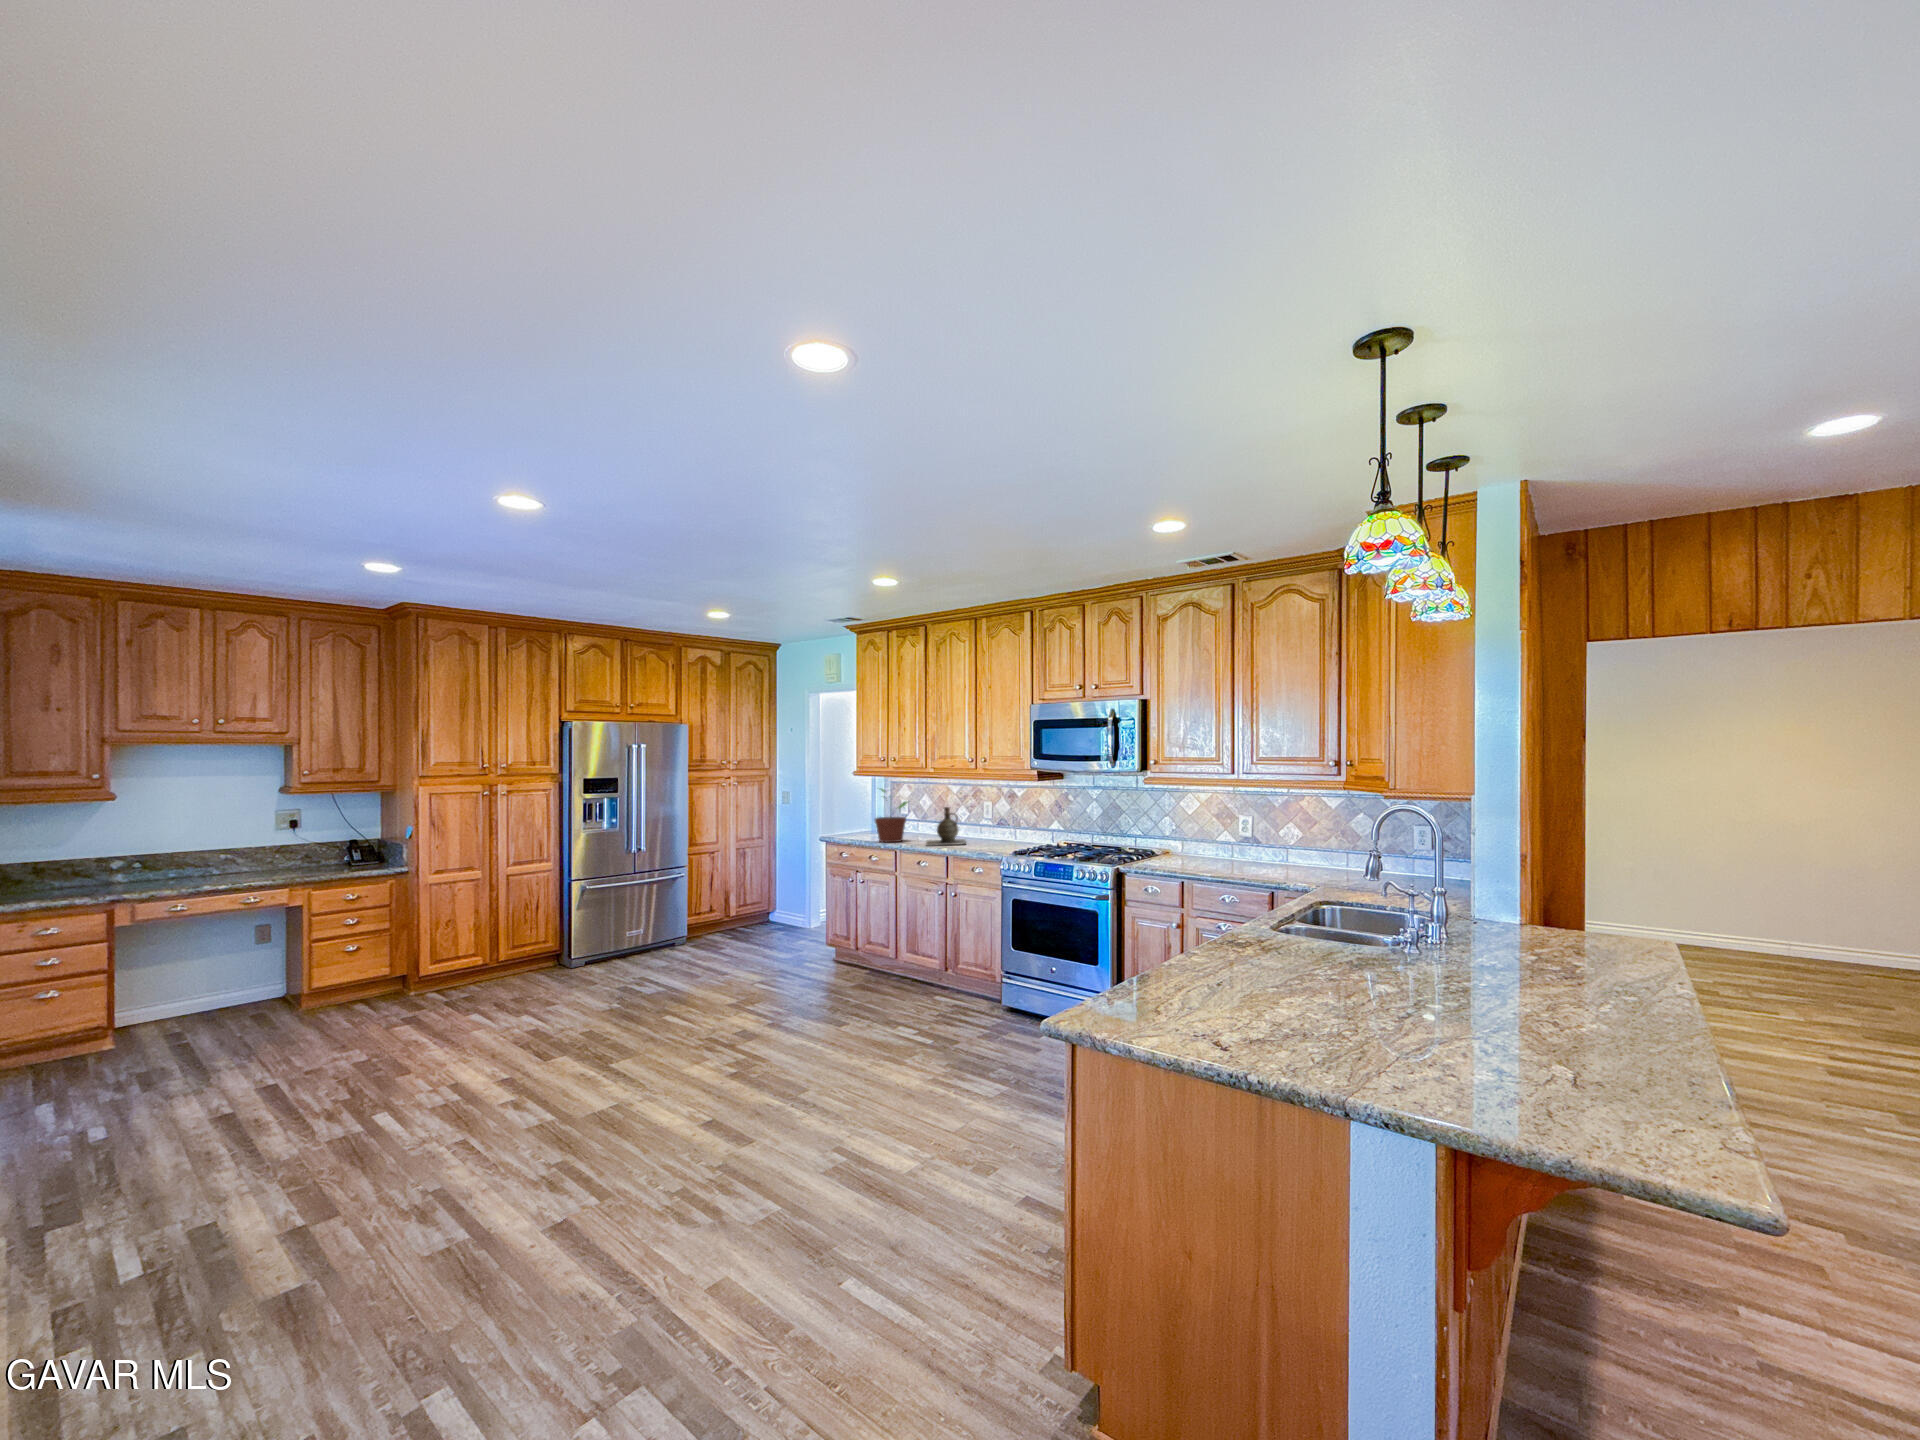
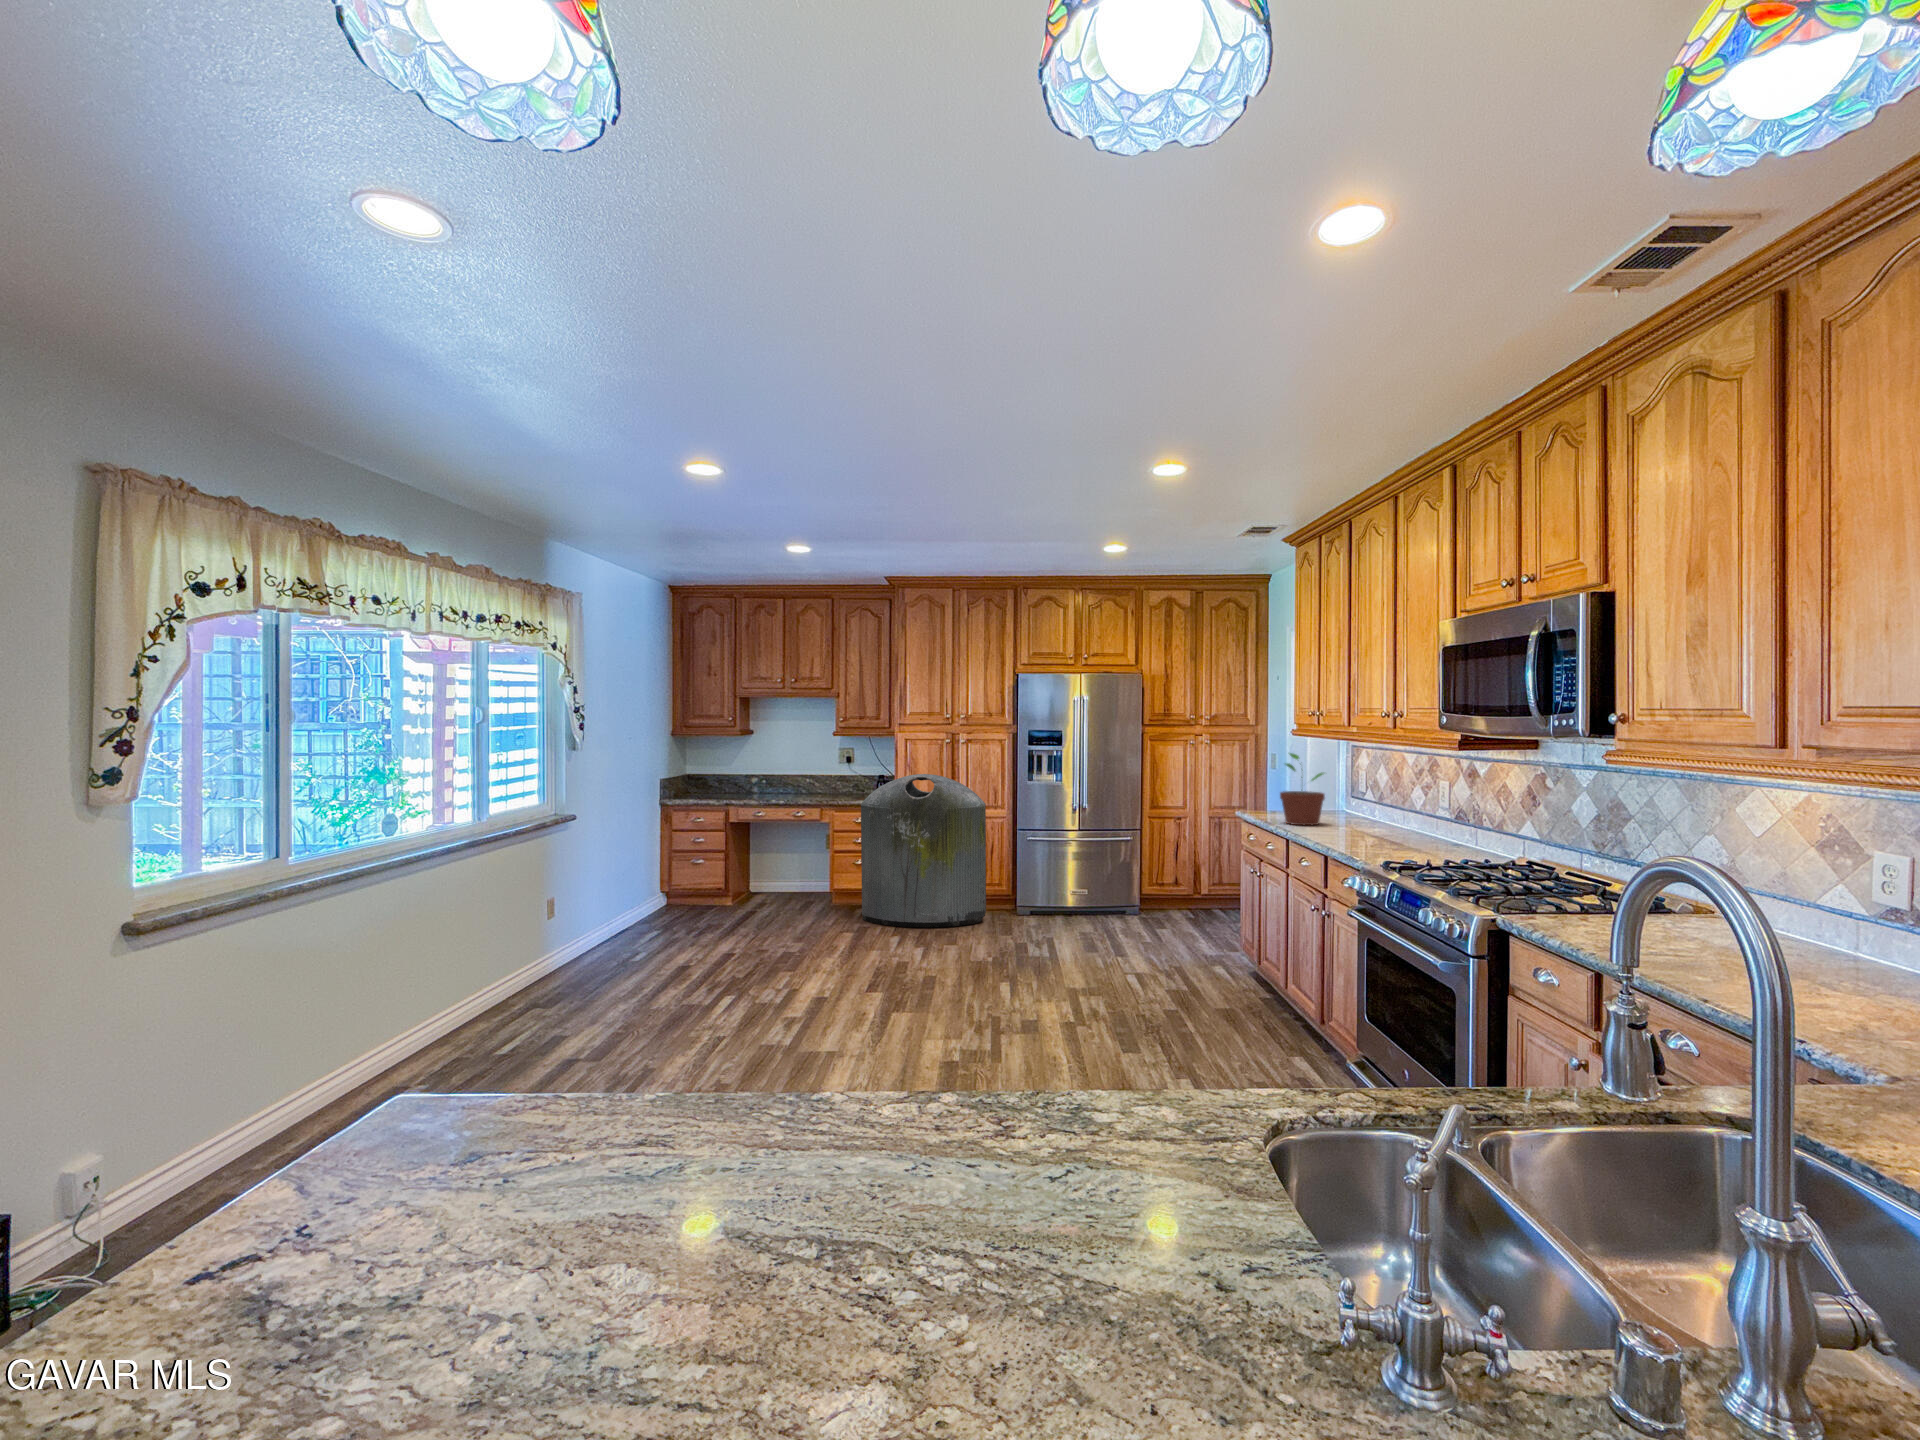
ceramic jug: present [926,807,966,846] -> none [1316,784,1397,839]
trash can: none [387,831,552,1021] -> present [861,774,986,928]

